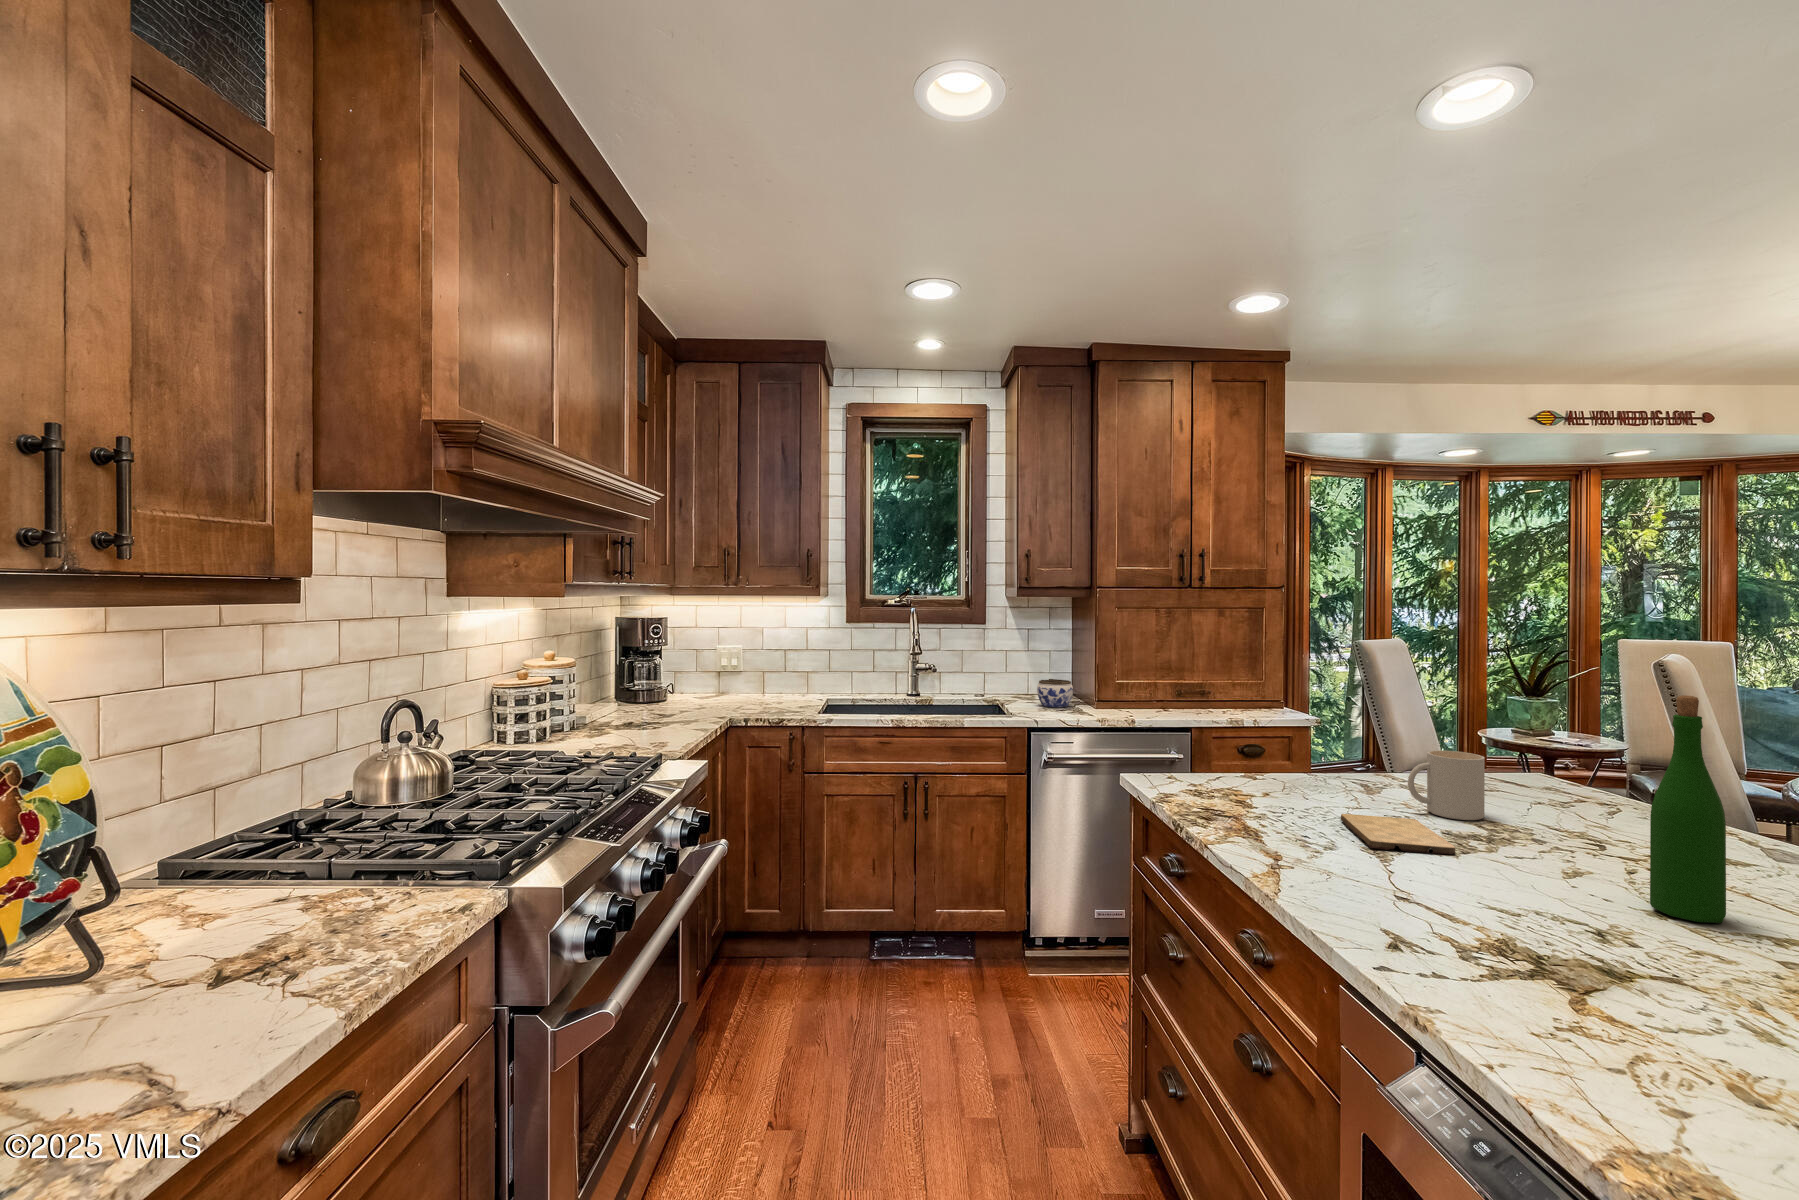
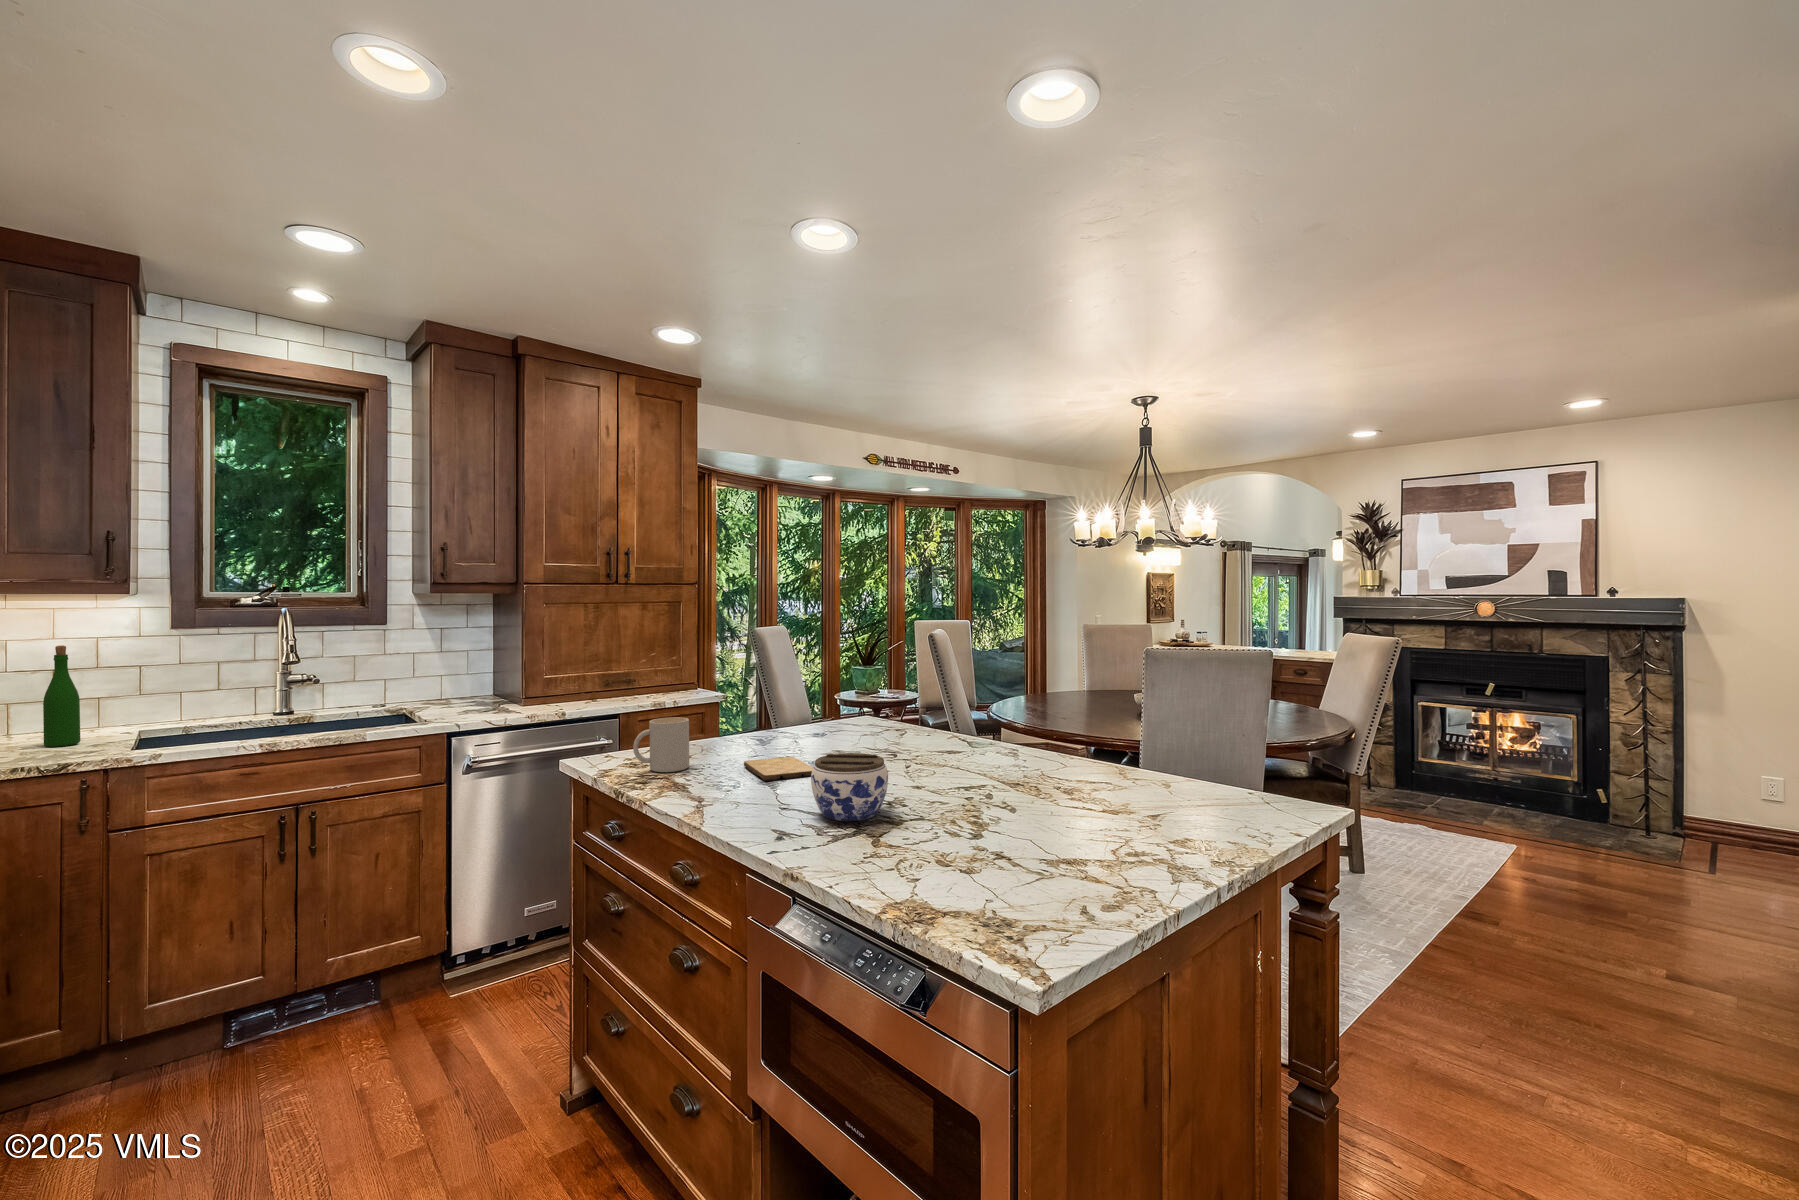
jar: present [1037,679,1073,708] -> present [811,753,888,821]
wine bottle: present [1650,695,1726,923] -> present [43,645,80,747]
mug: present [1408,750,1485,820] -> present [633,717,689,772]

